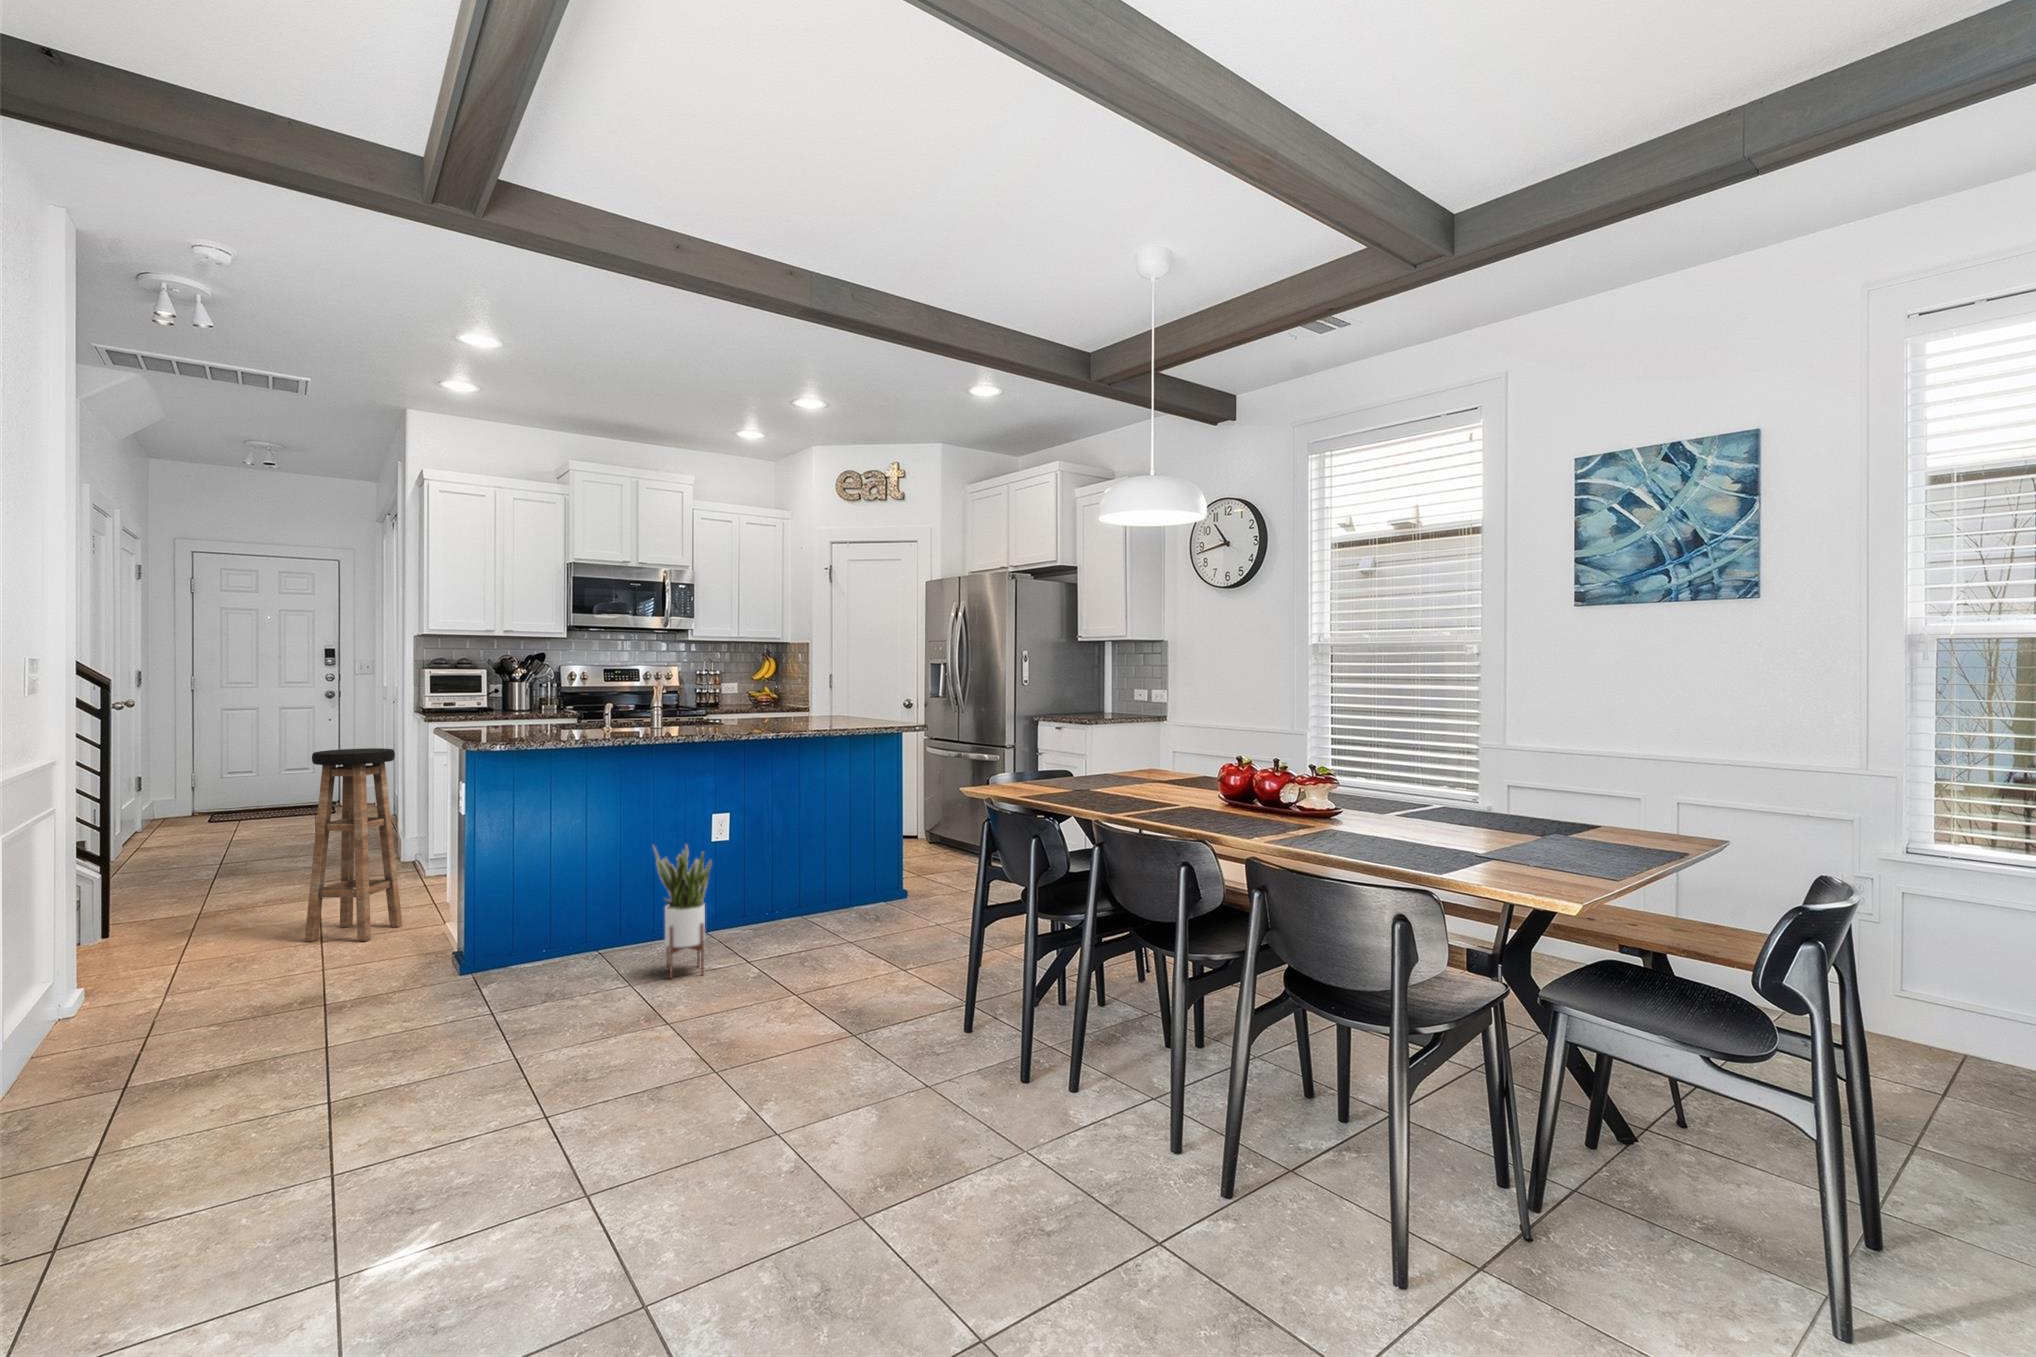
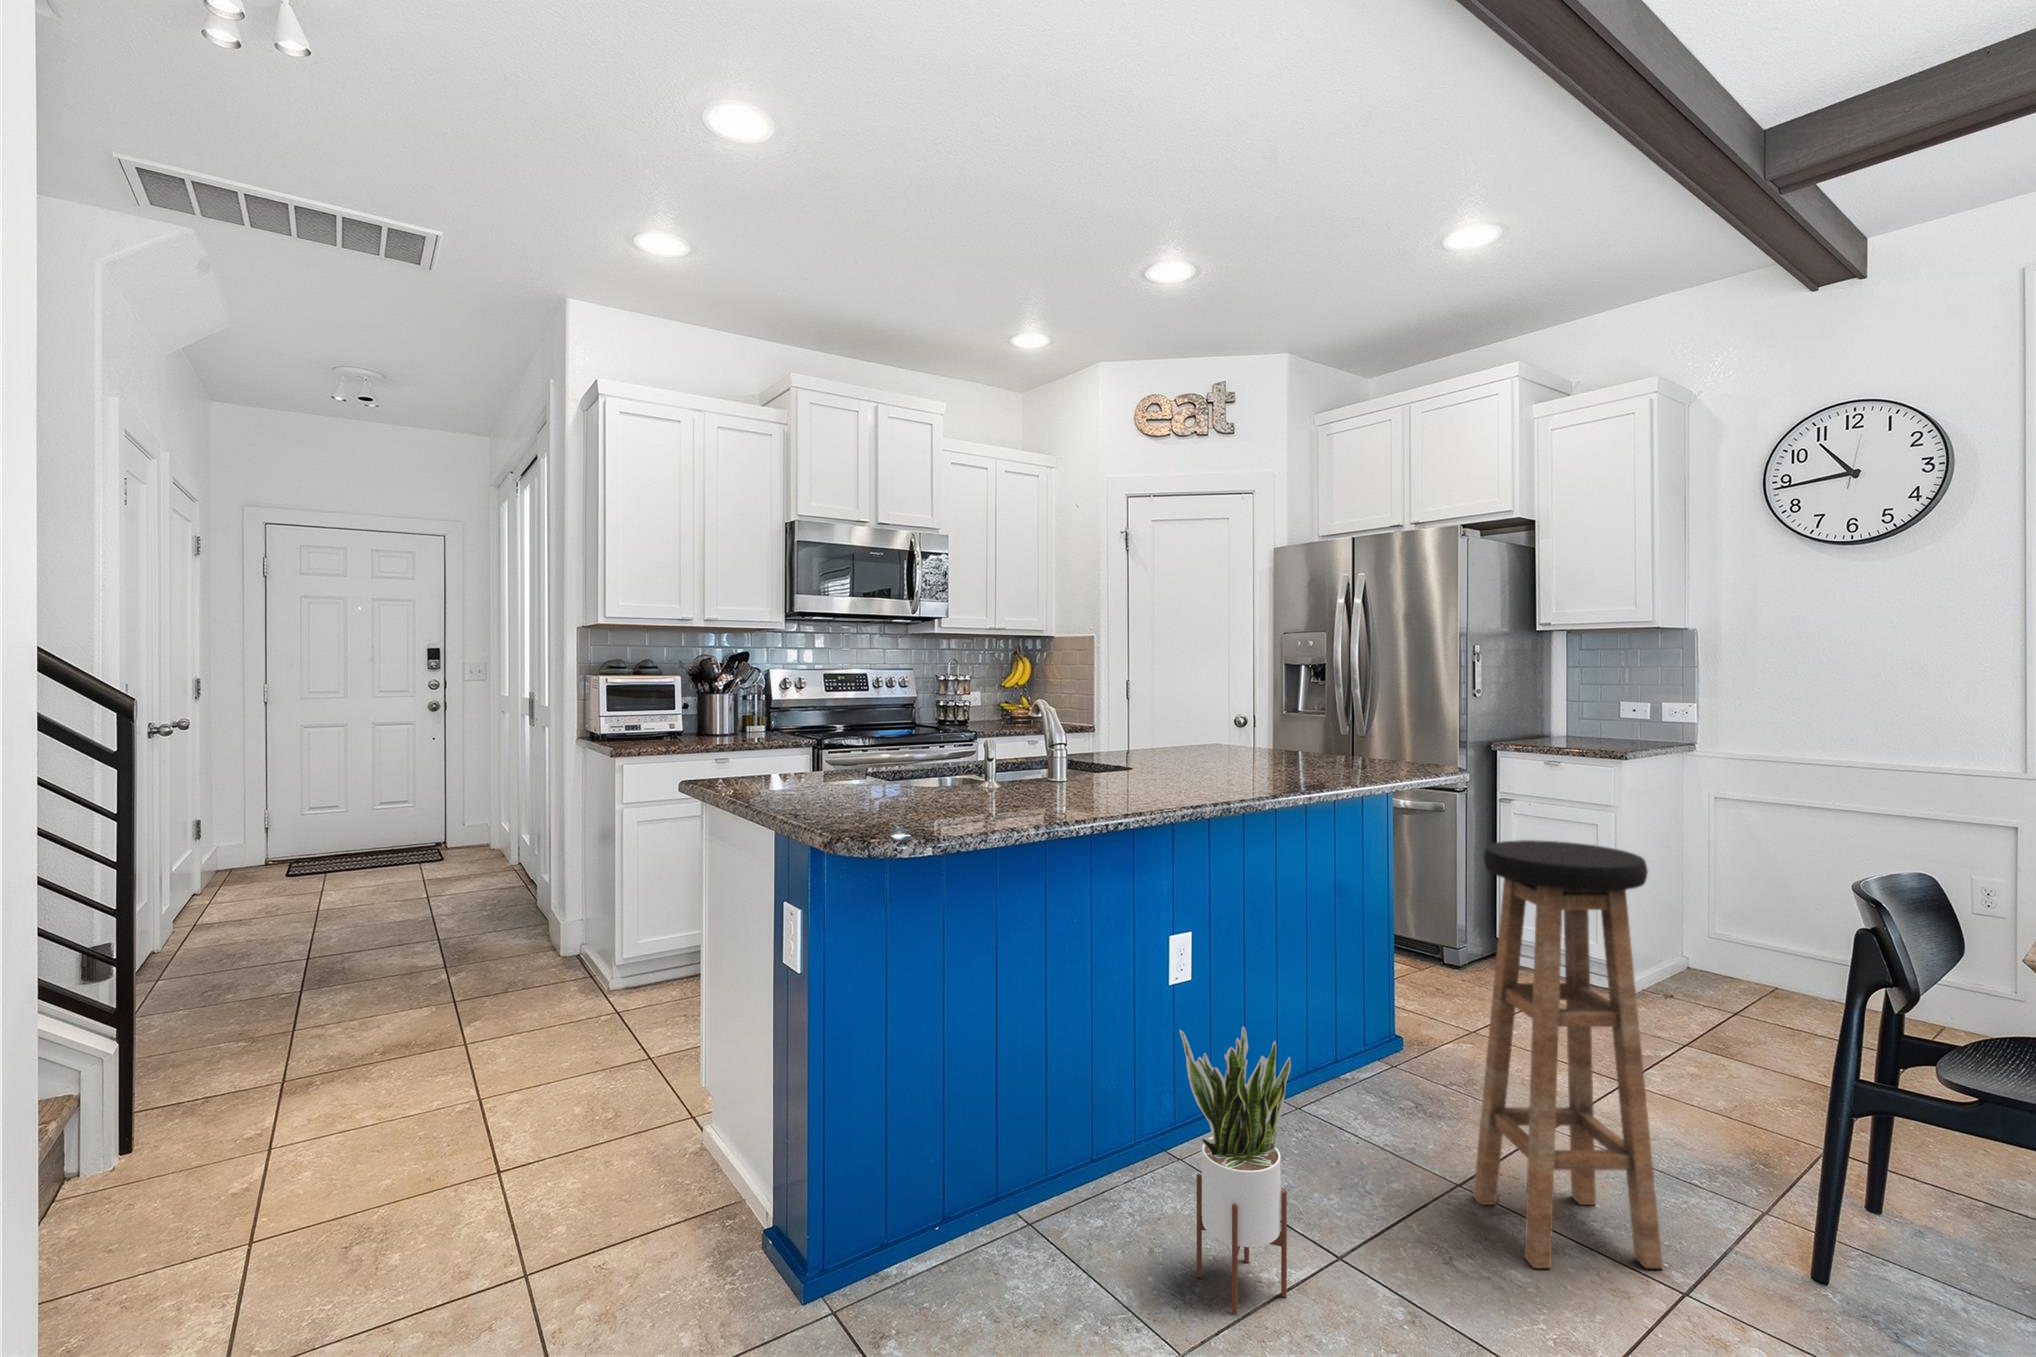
bar stool: present [305,748,402,941] -> present [1473,840,1663,1268]

